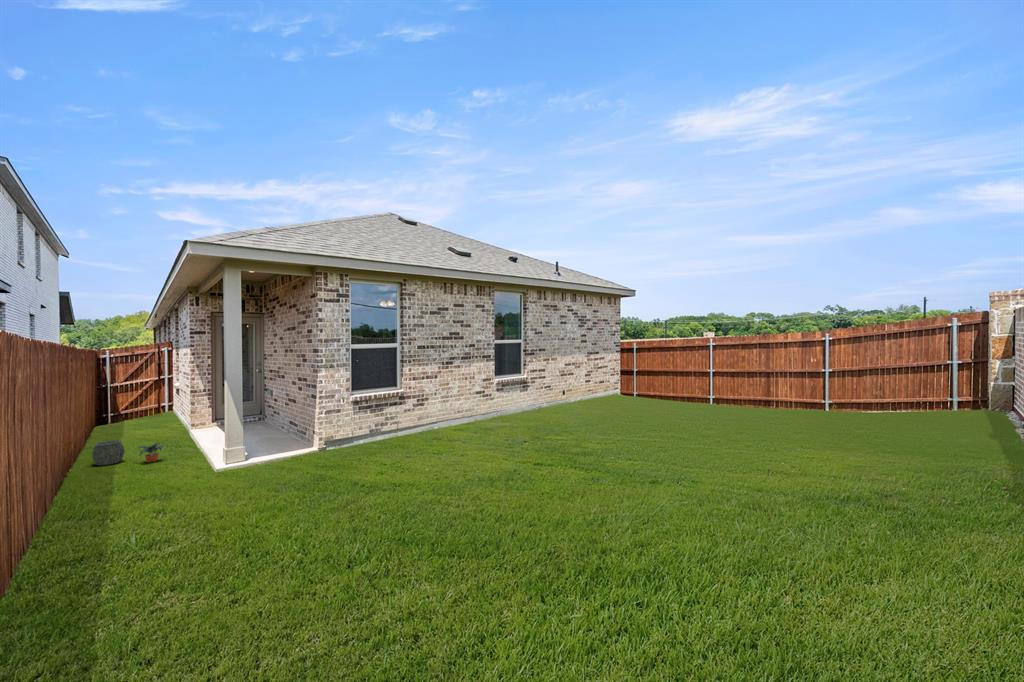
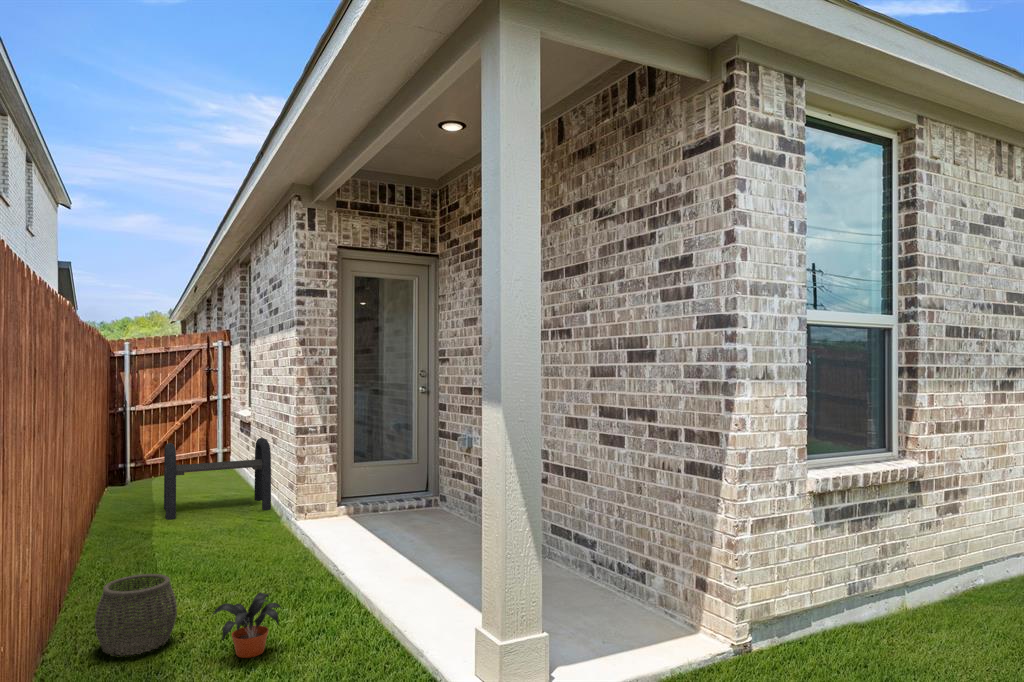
bench: none [128,396,184,433] -> present [164,438,271,520]

